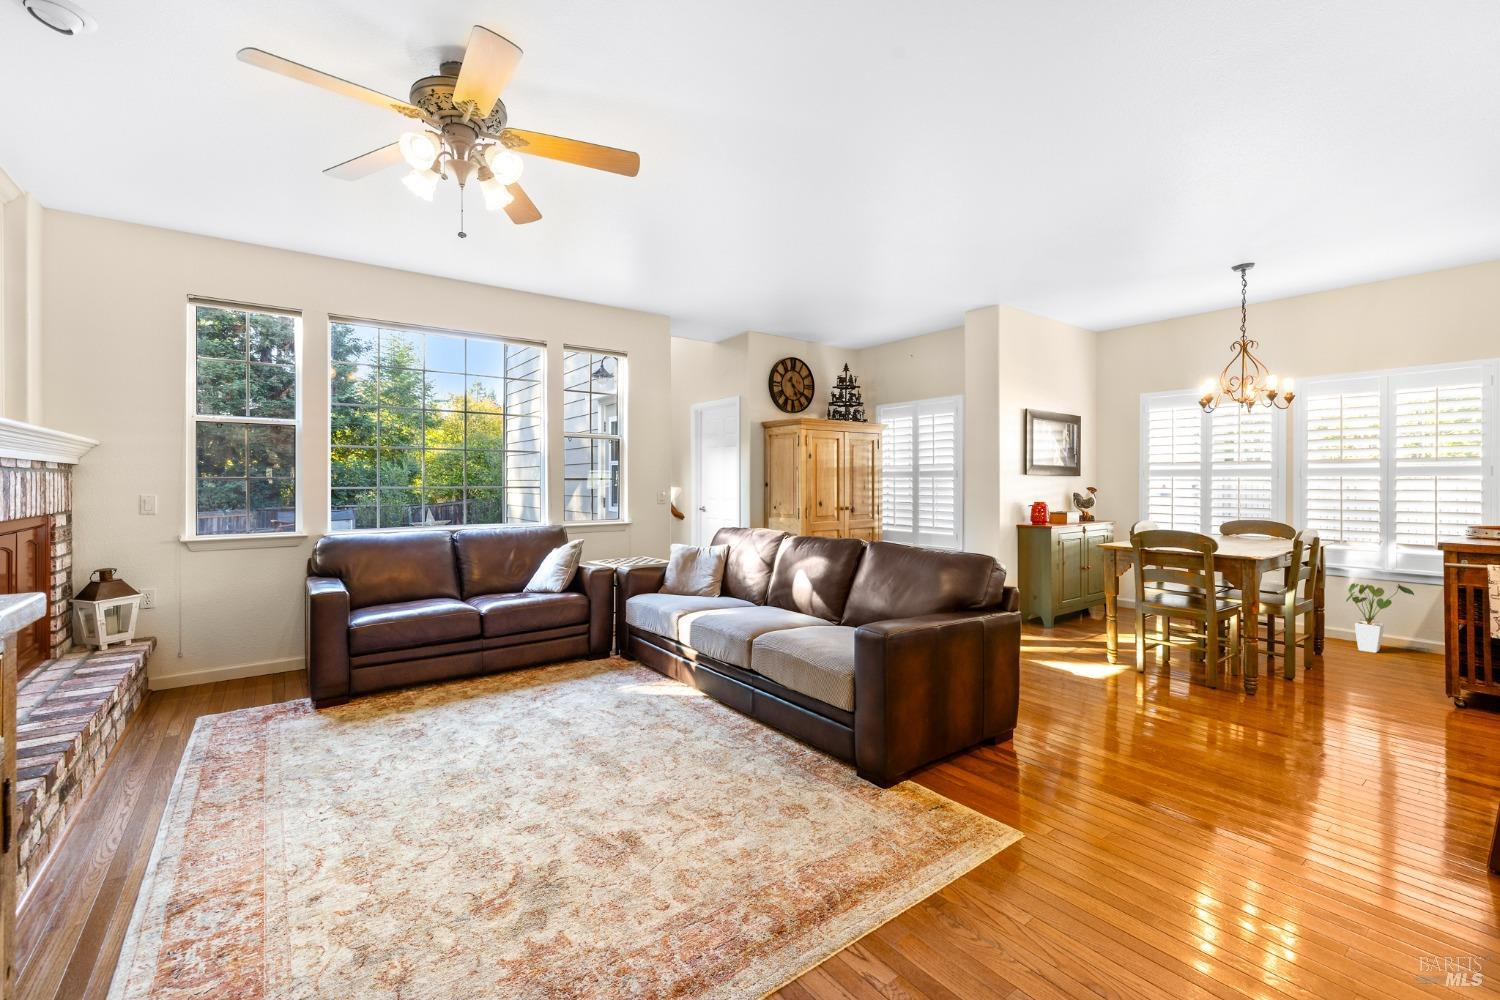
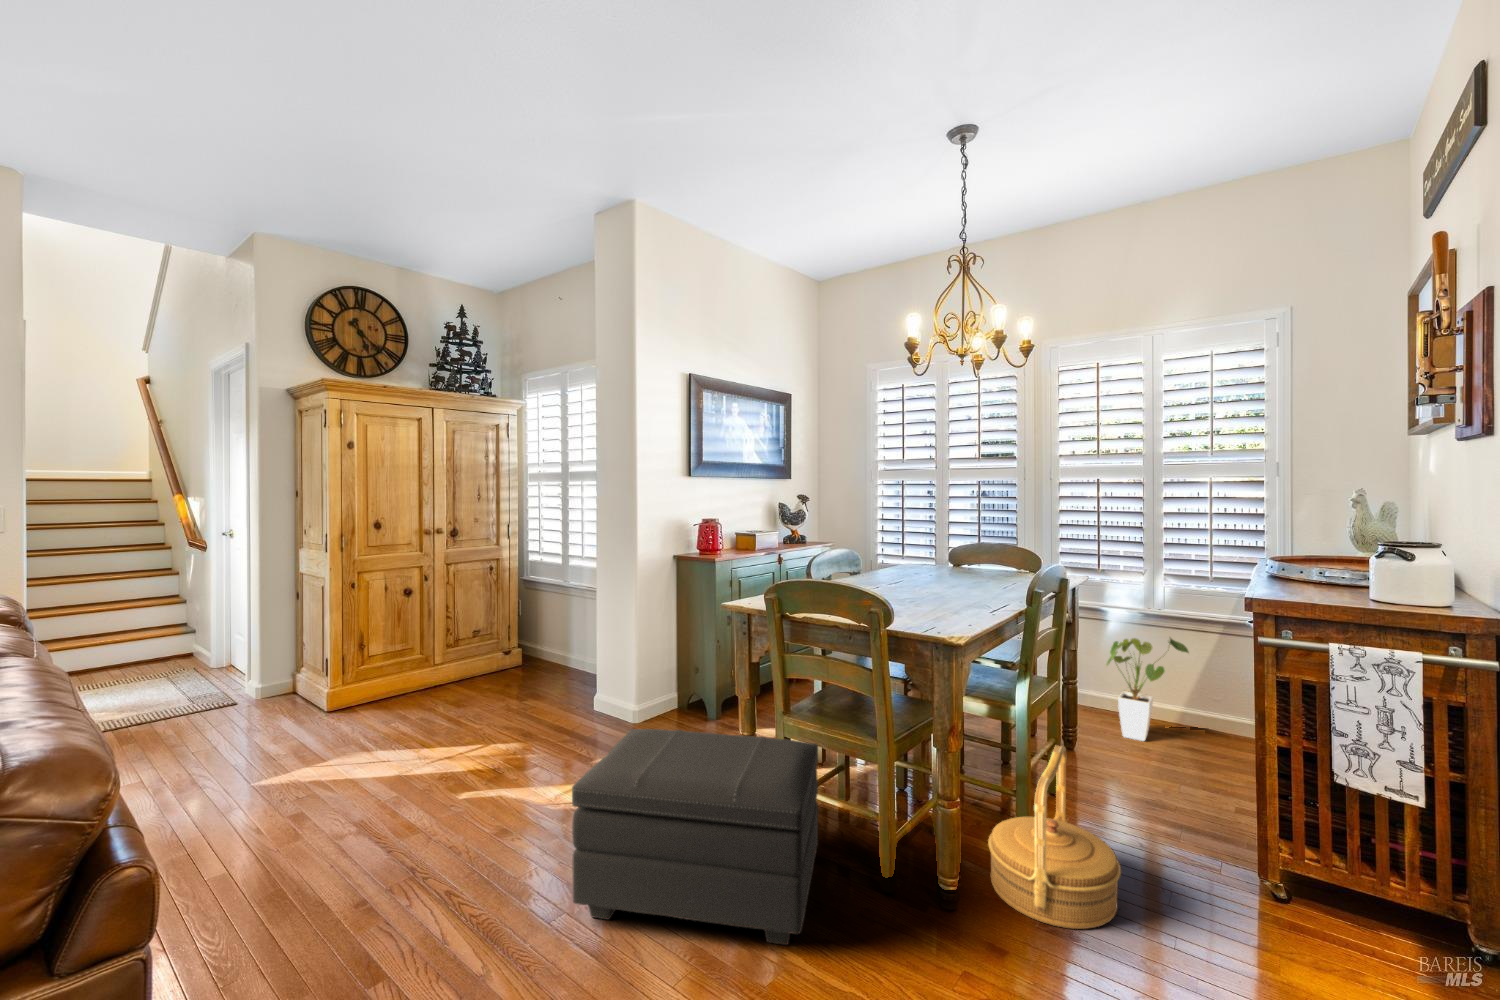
footstool: none [1043,604,1171,694] -> present [572,729,818,945]
woven basket: none [1266,621,1350,703] -> present [988,746,1121,929]

